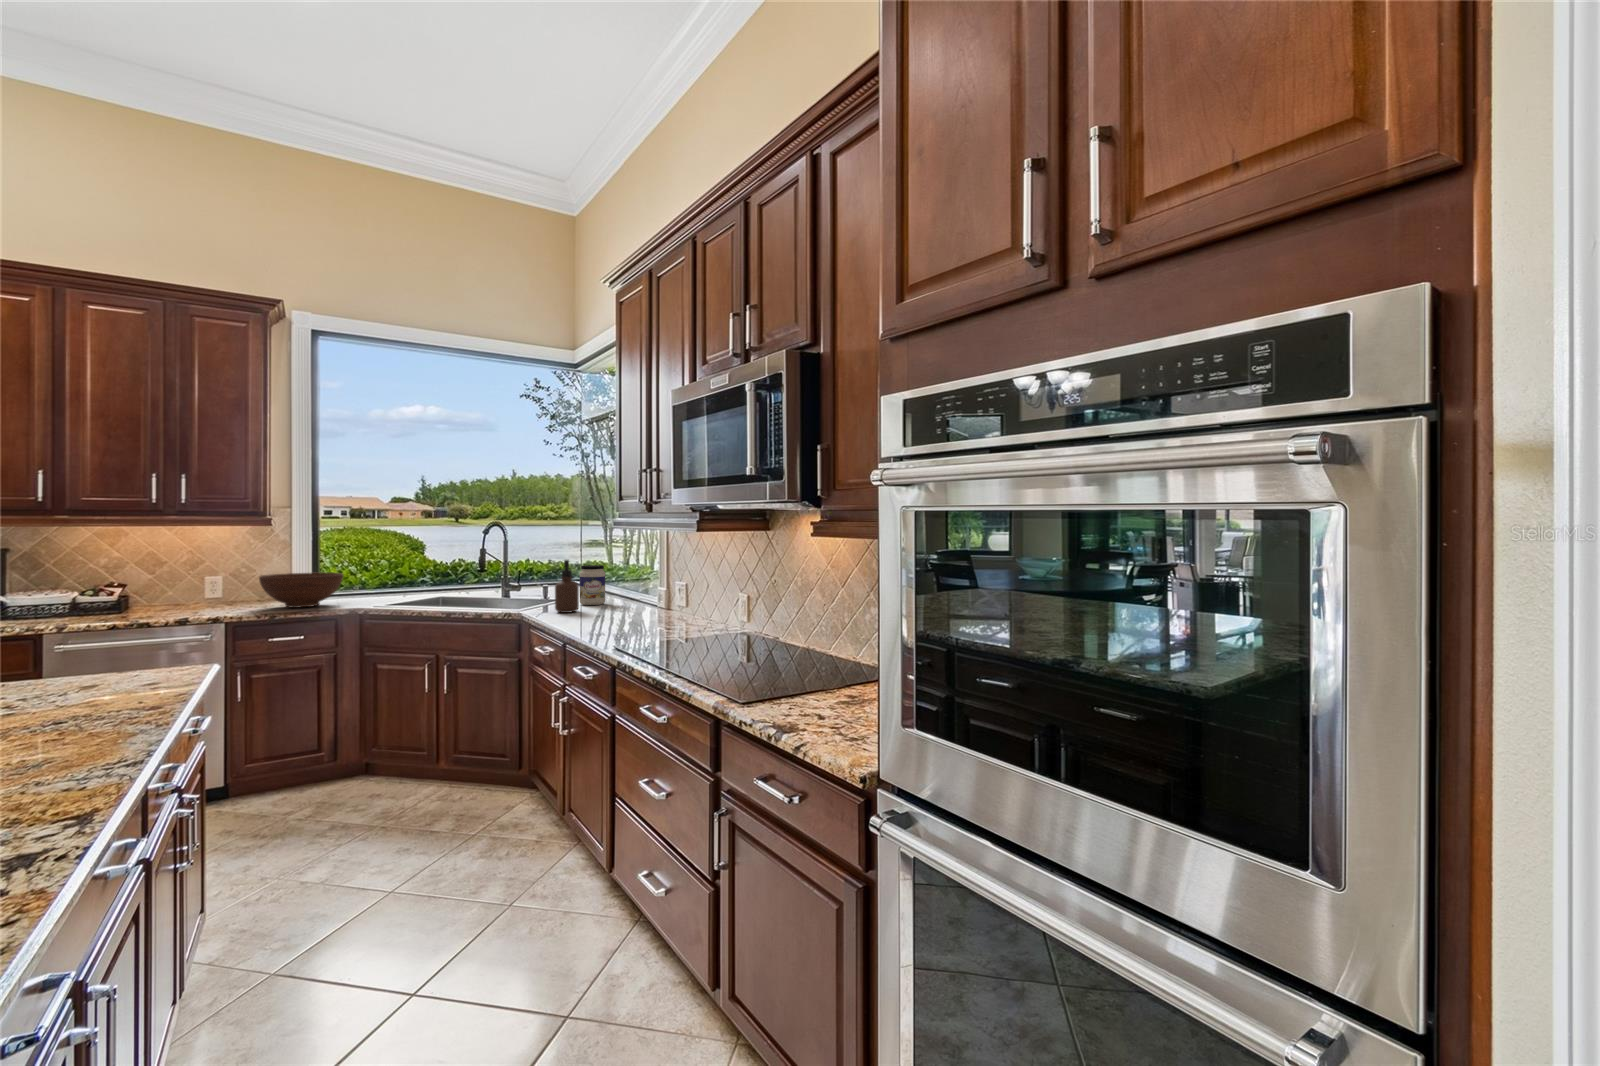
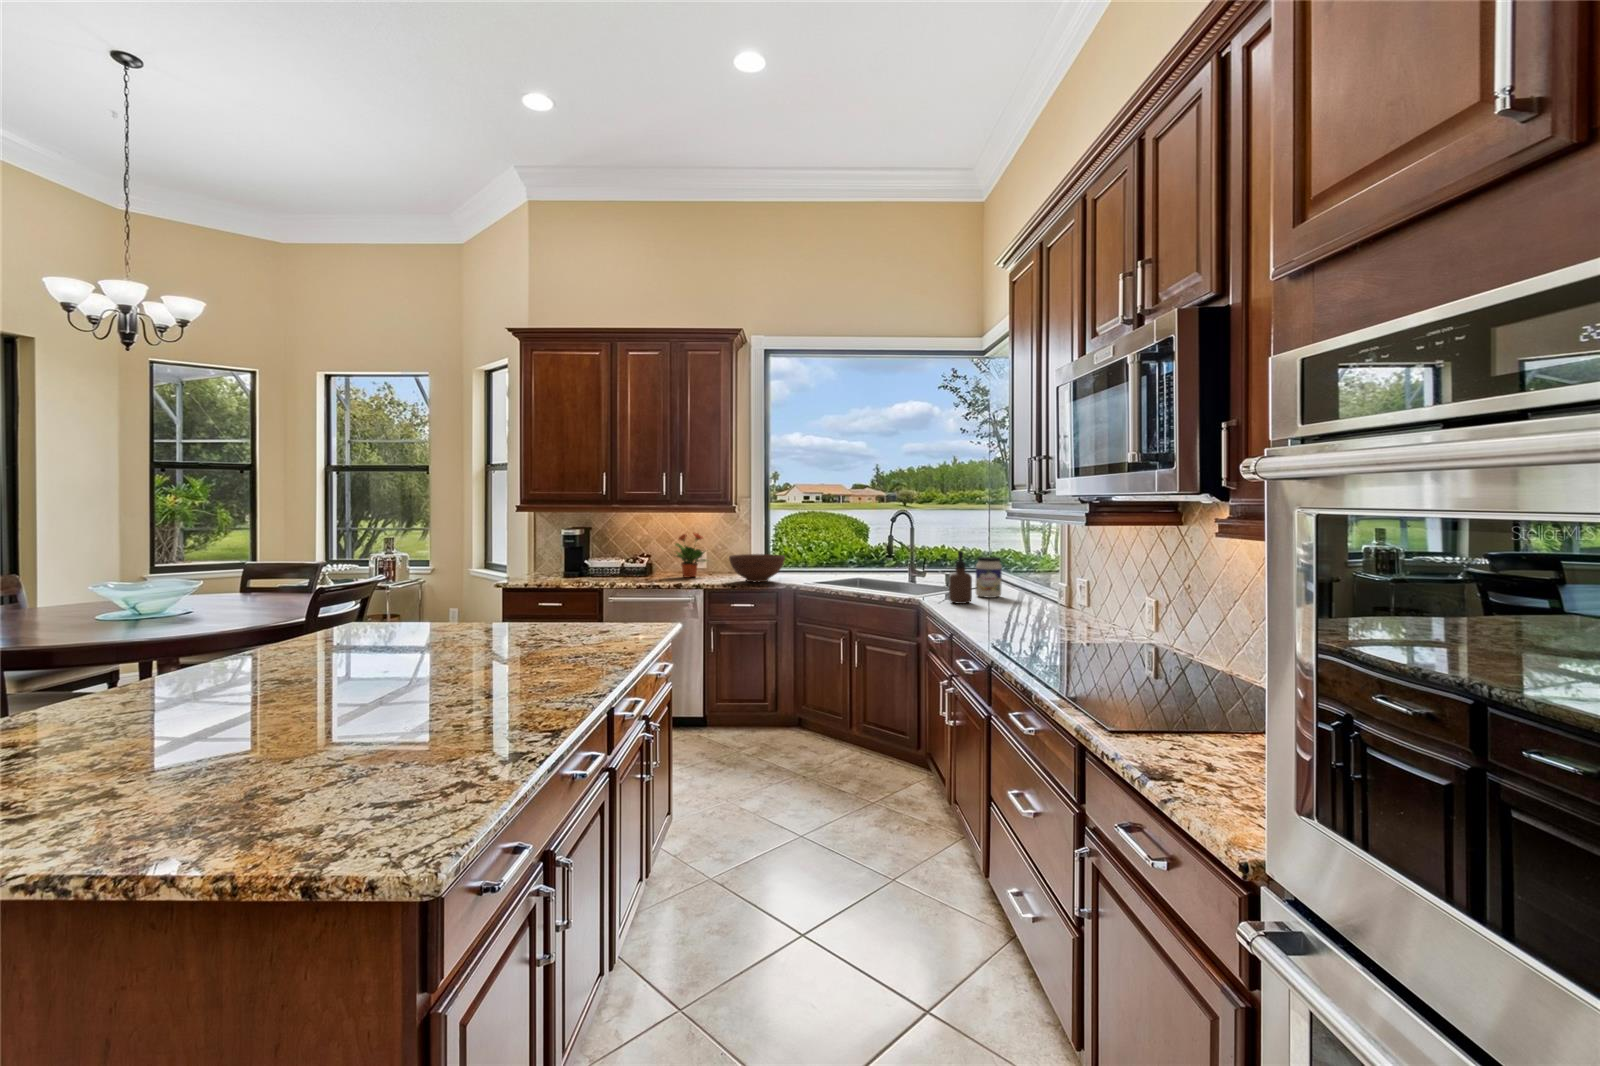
potted plant: none [153,548,224,608] -> present [676,533,707,578]

